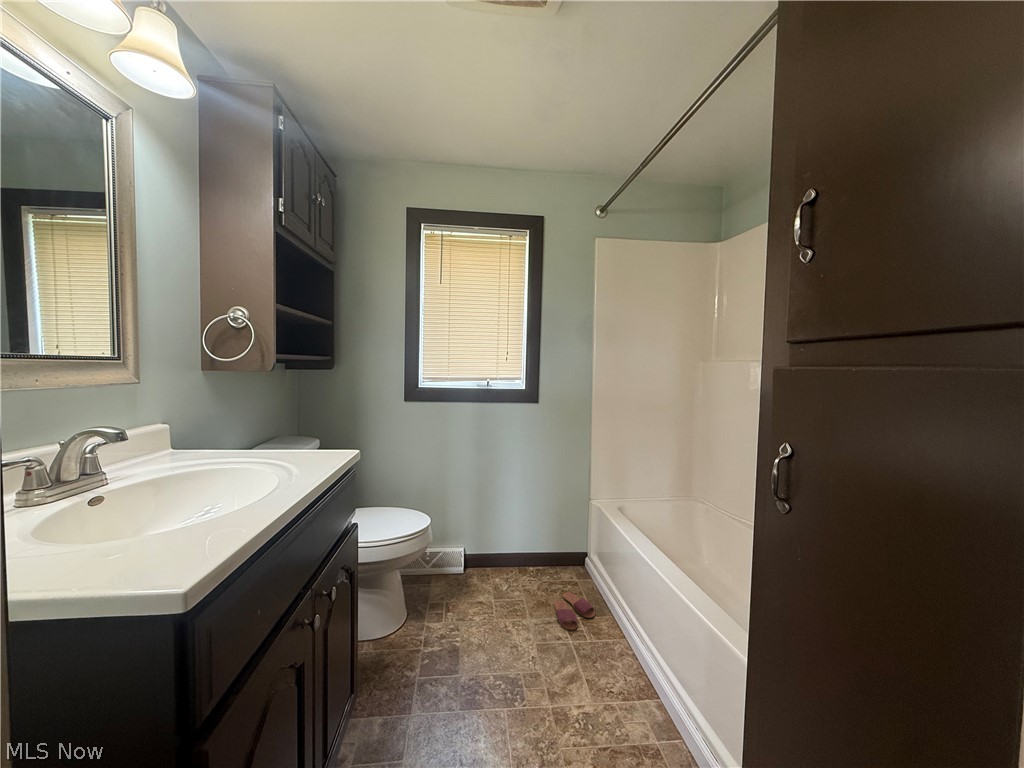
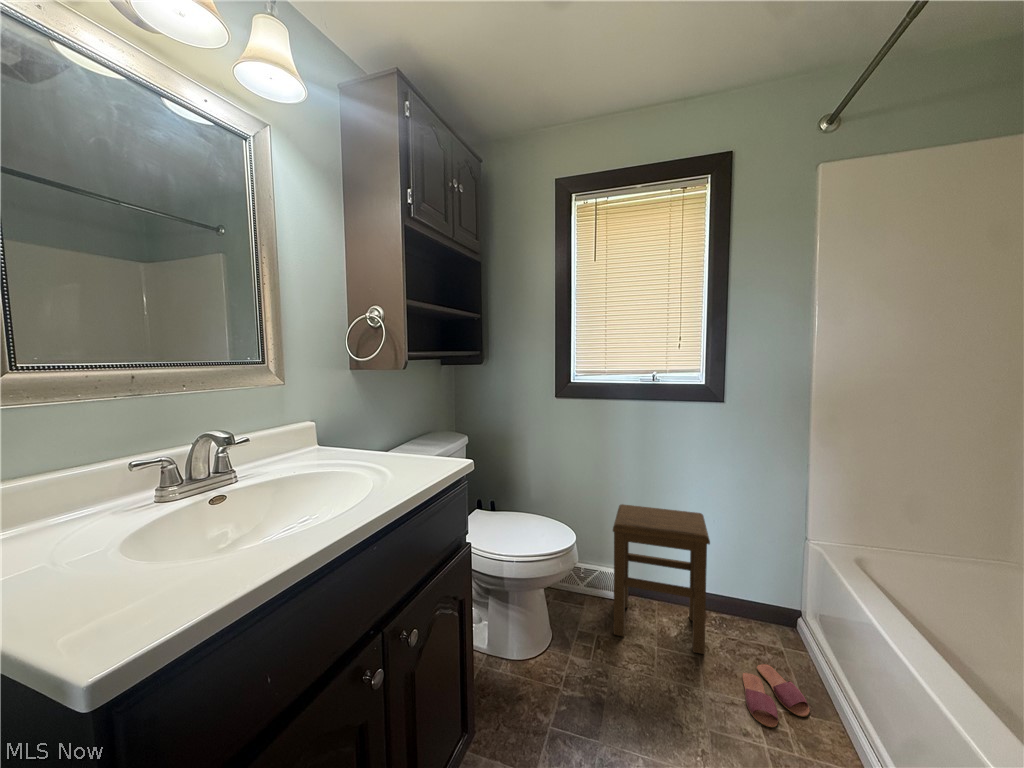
stool: none [459,489,532,599] -> present [613,504,710,654]

